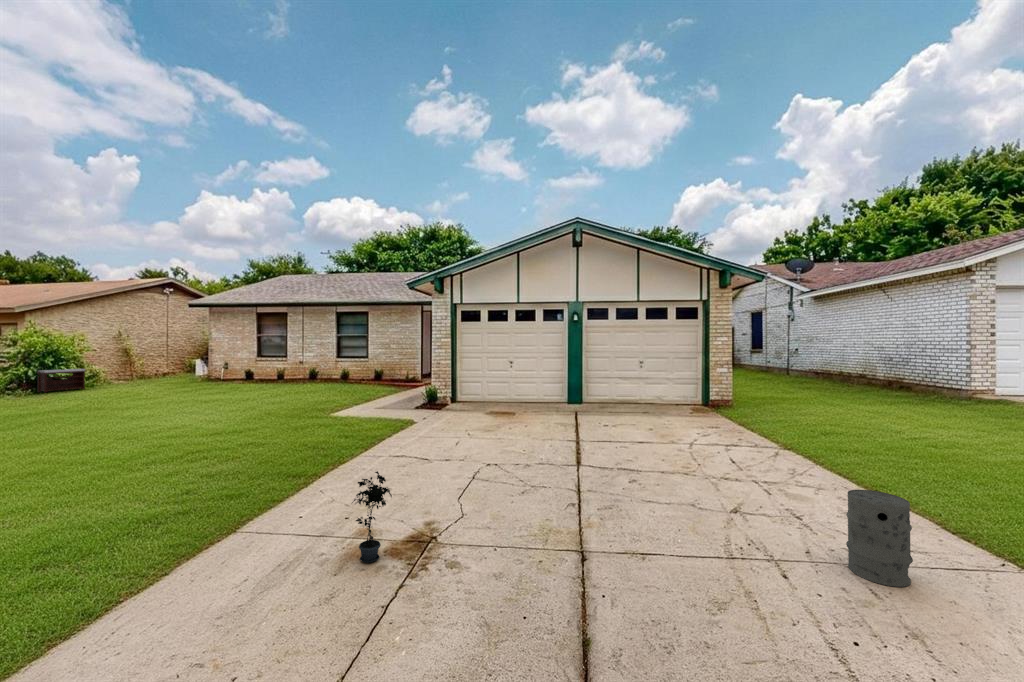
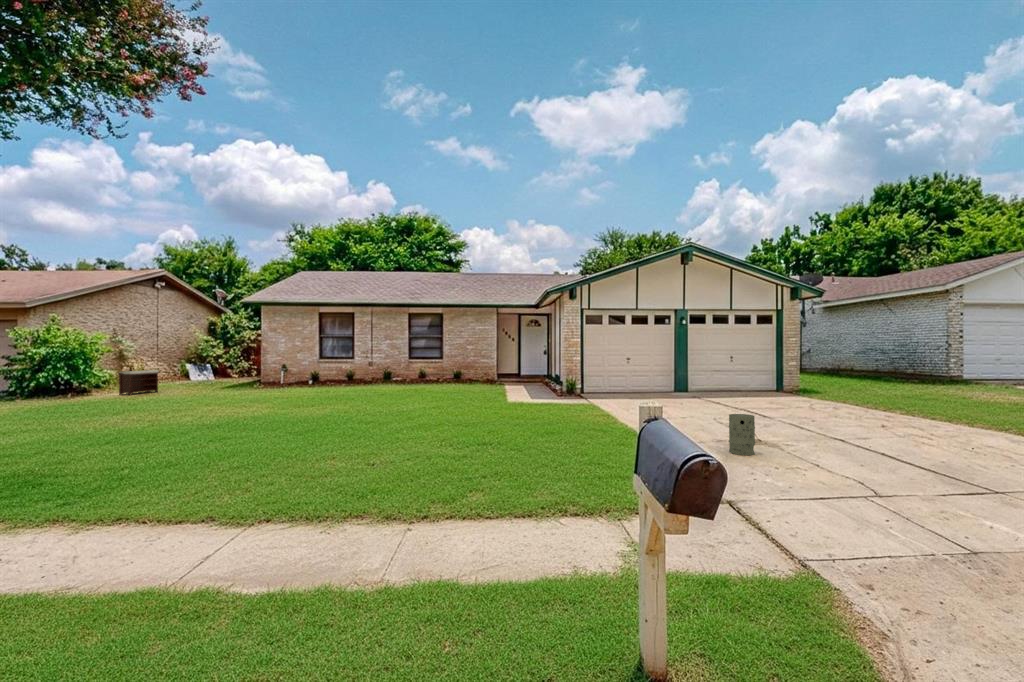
potted plant: present [352,471,392,563] -> none [756,406,789,451]
trash can: present [846,489,913,587] -> present [729,414,756,455]

